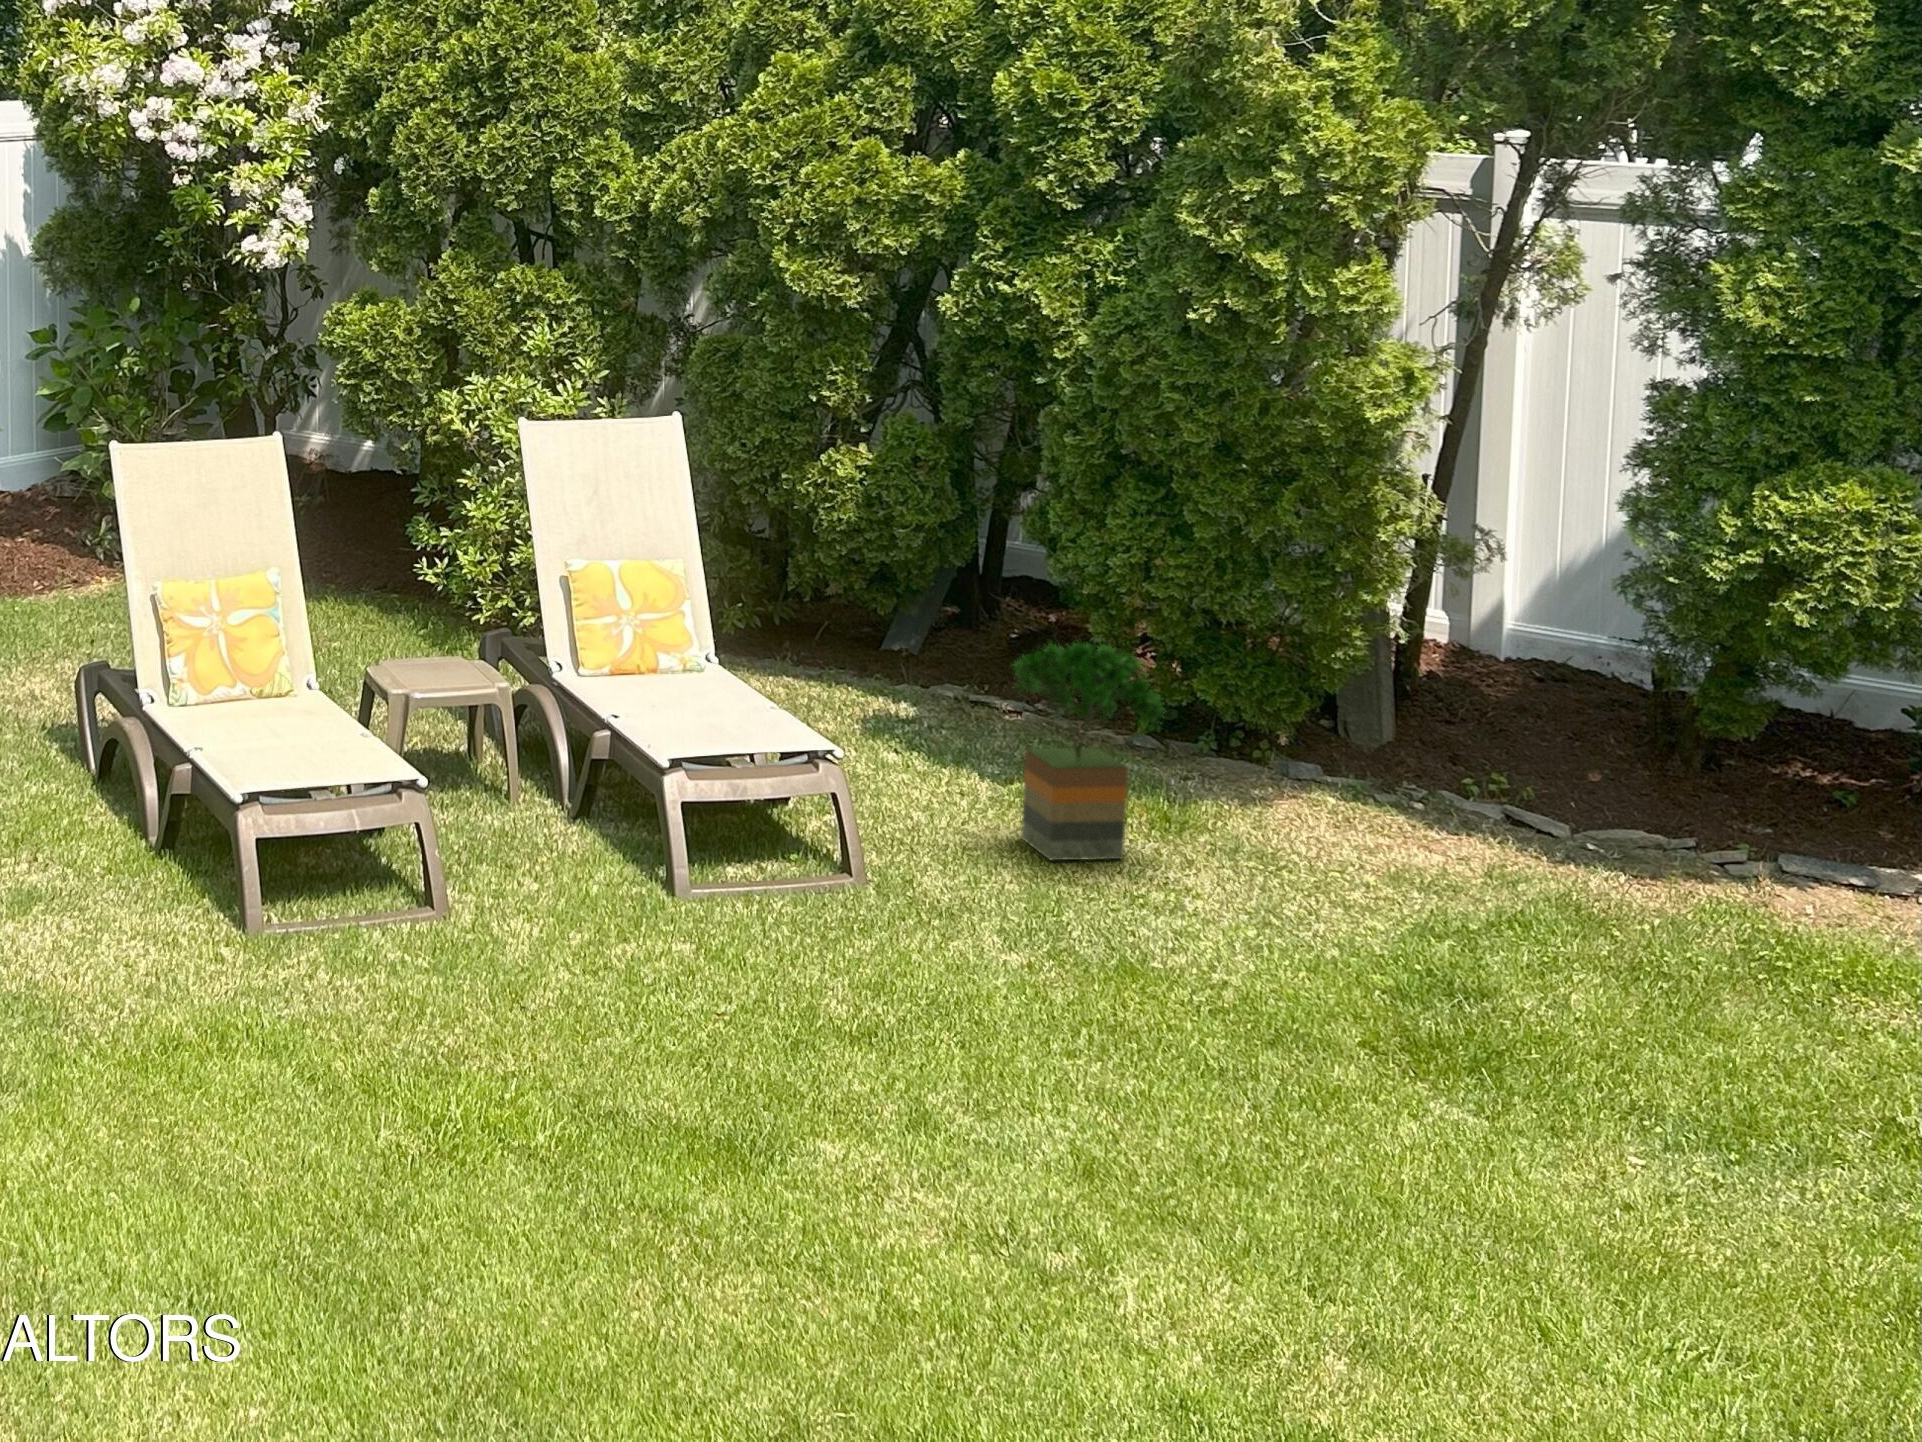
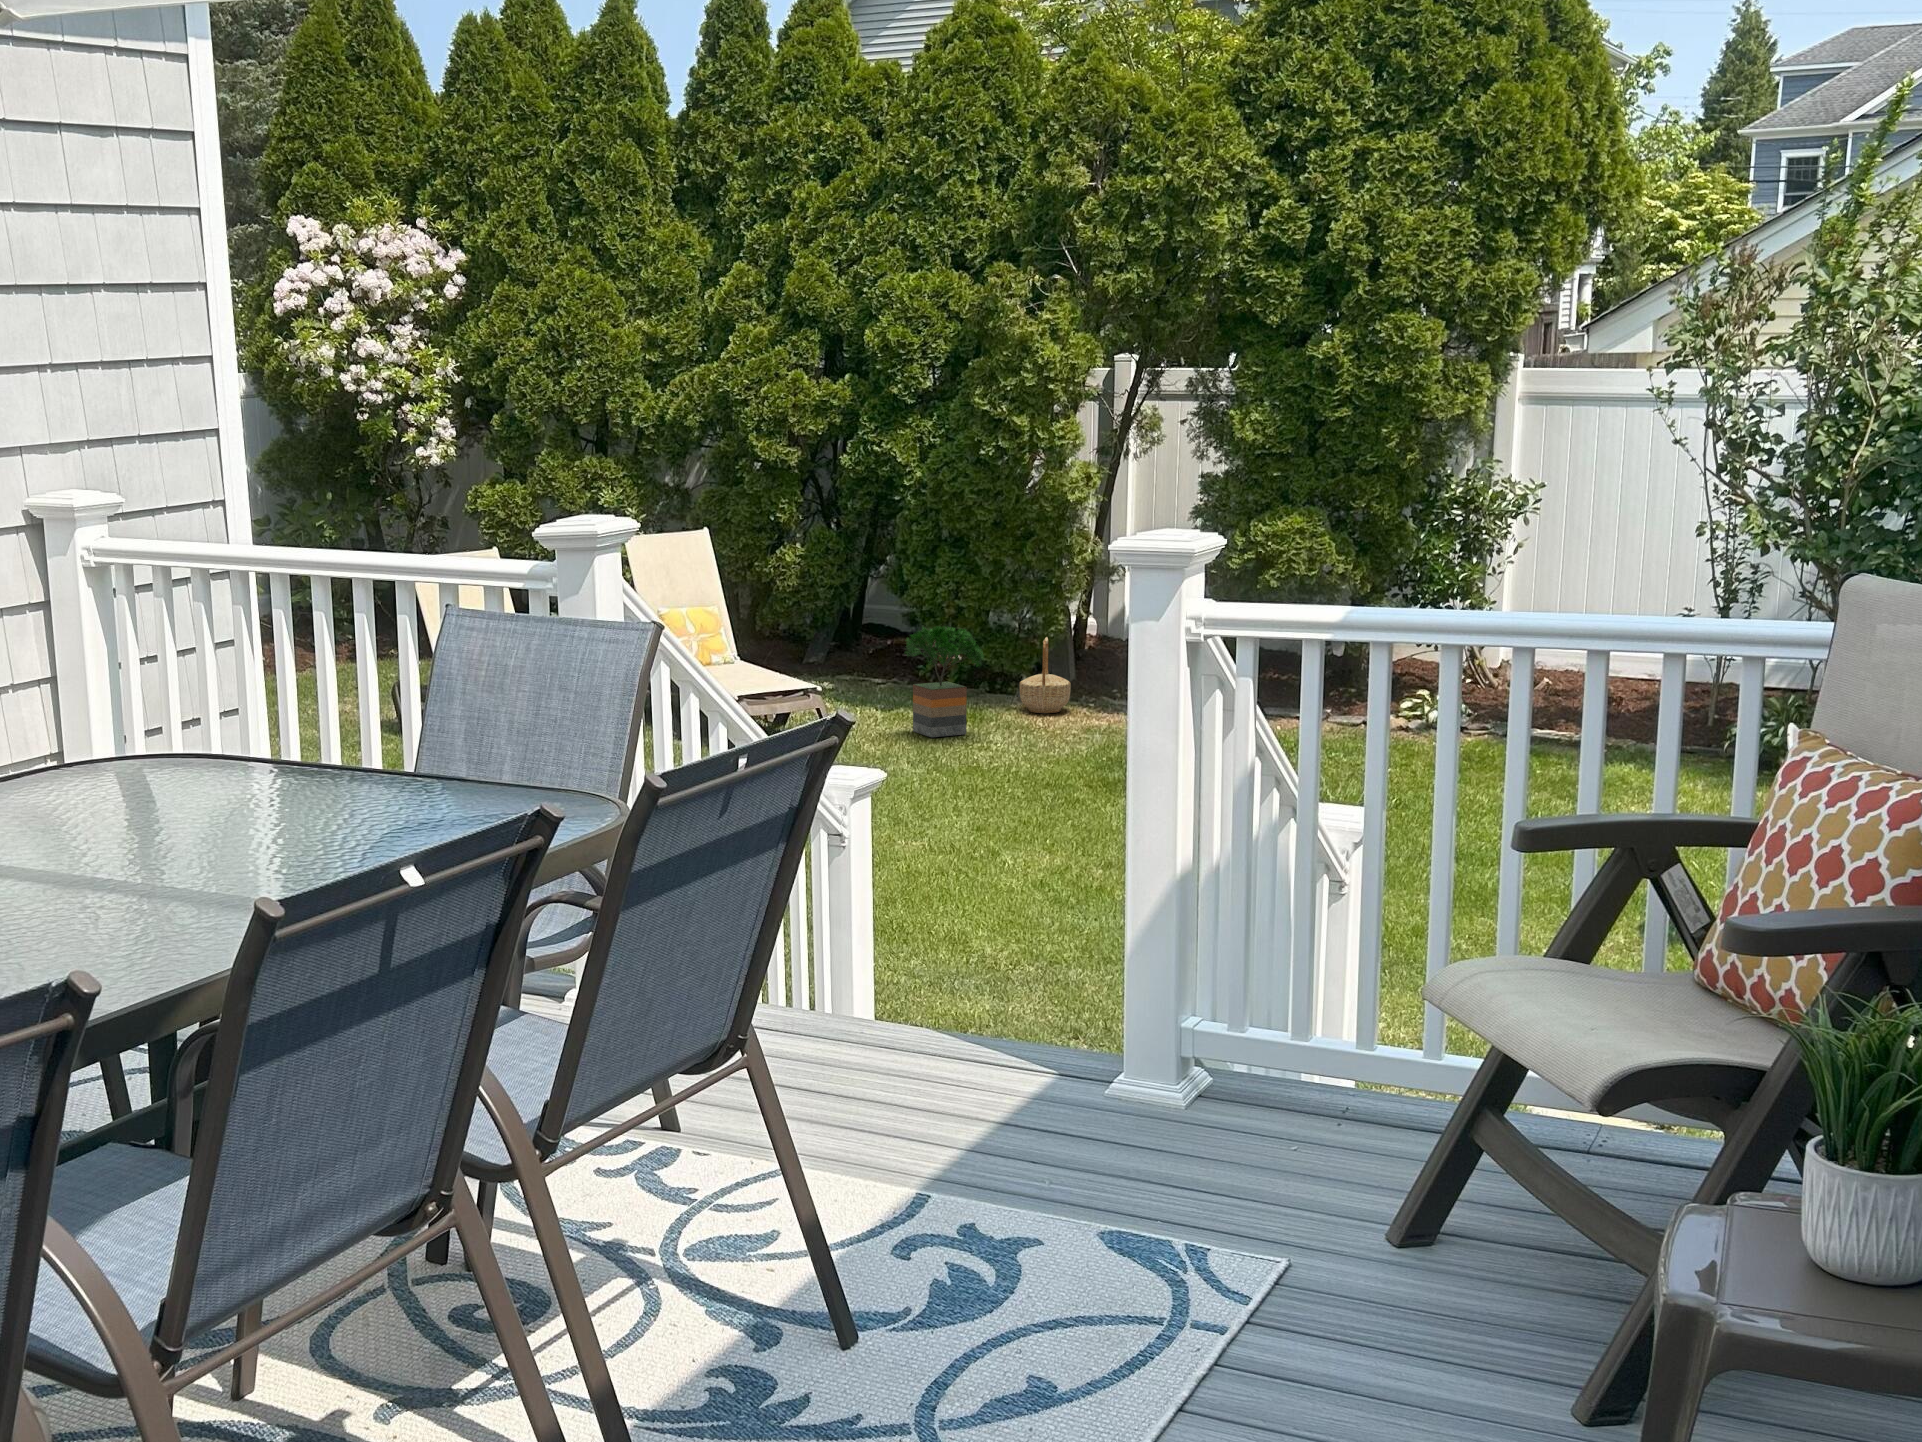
basket: none [1253,669,1356,821] -> present [1020,637,1071,713]

